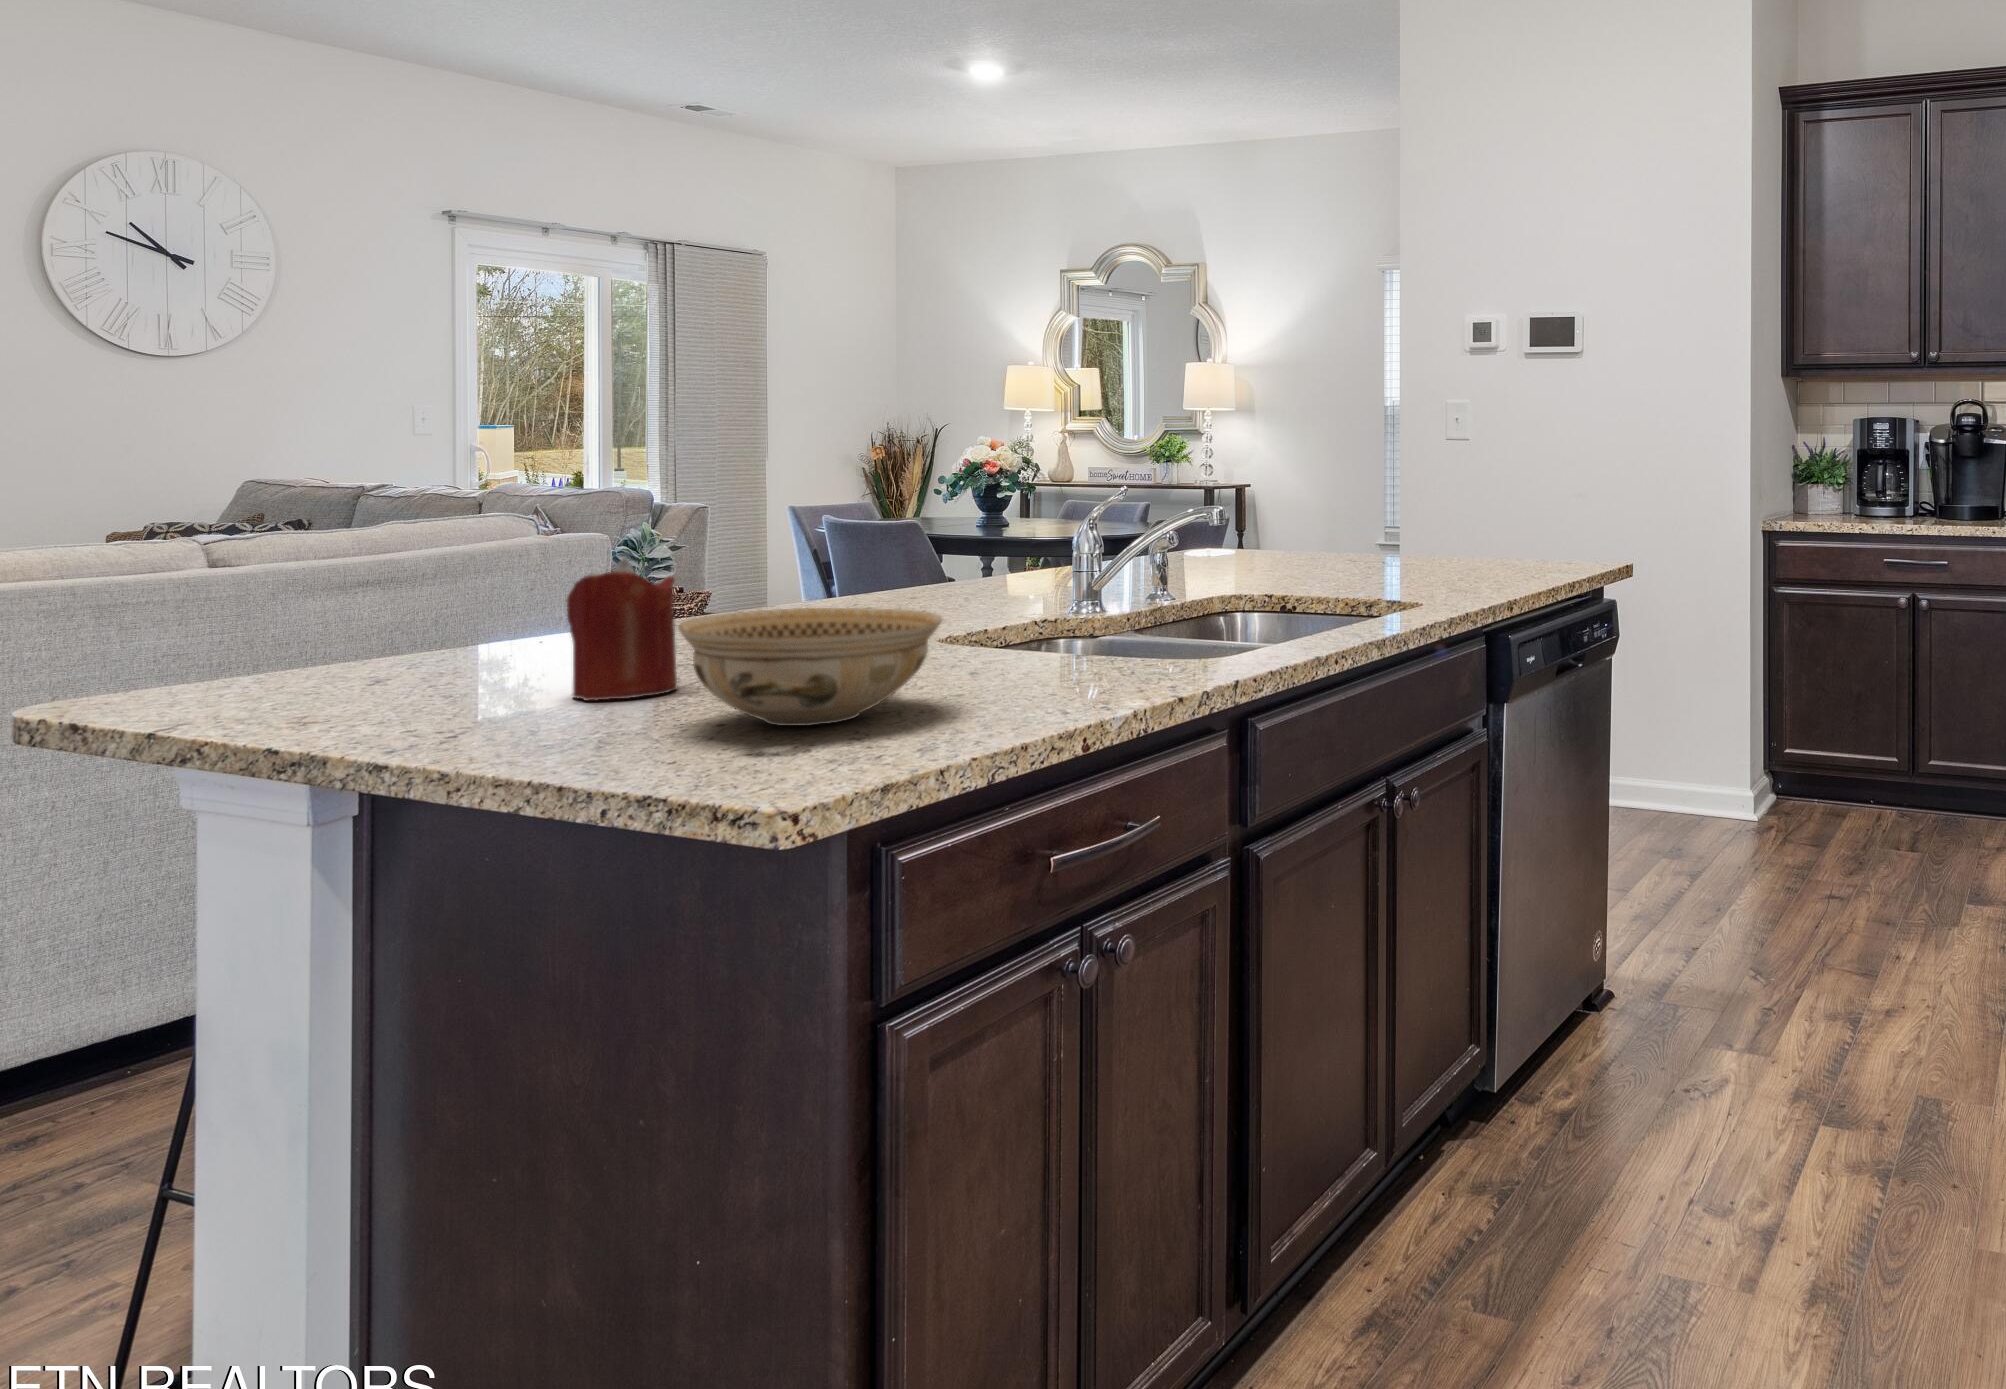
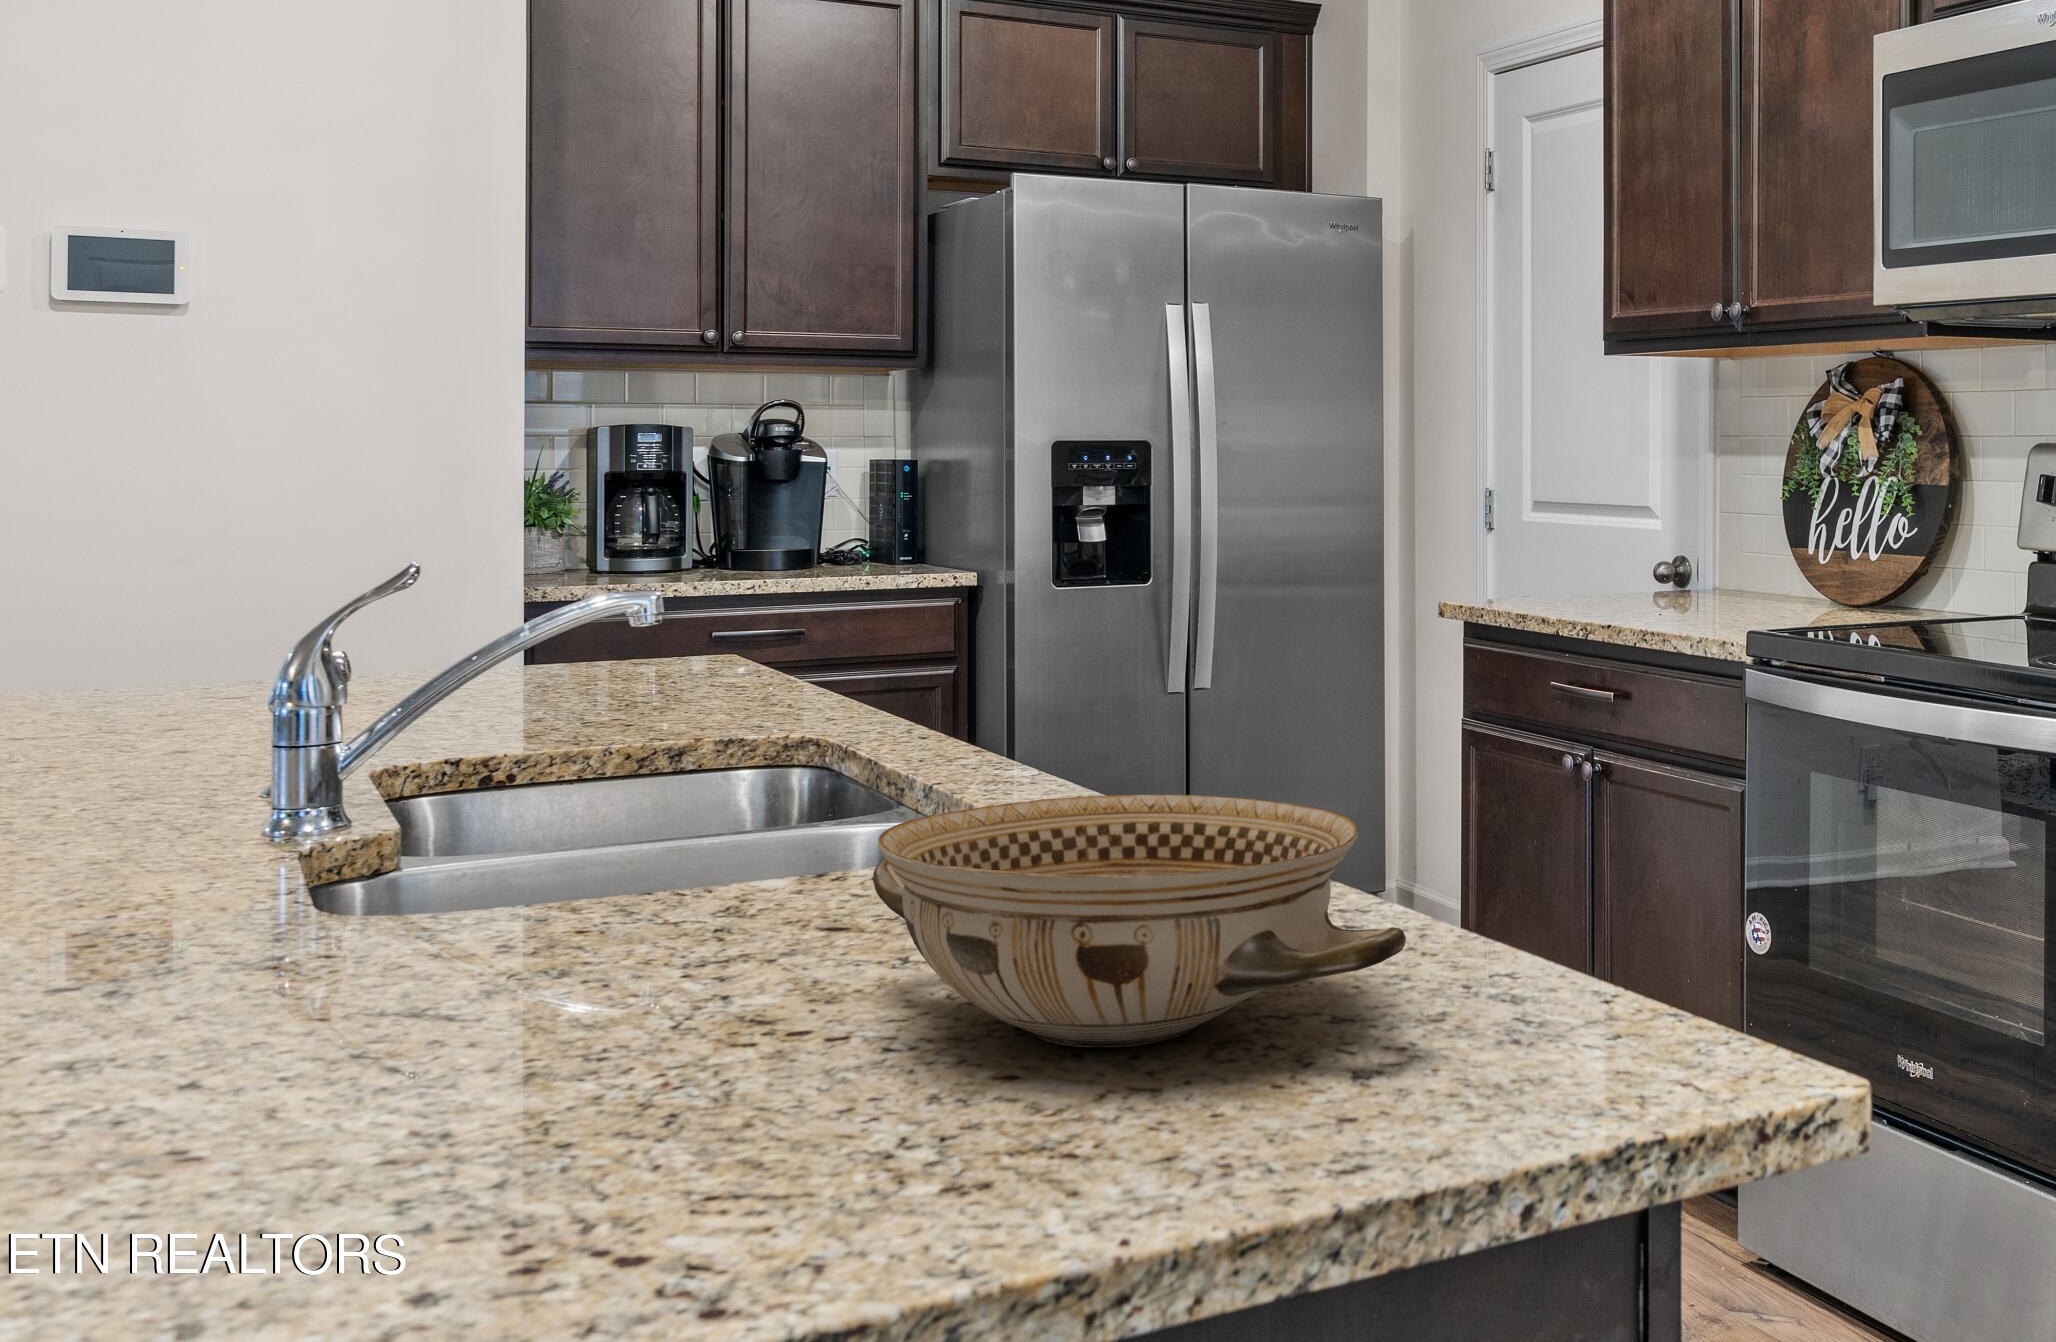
candle: present [567,558,677,700] -> none [266,777,542,1157]

